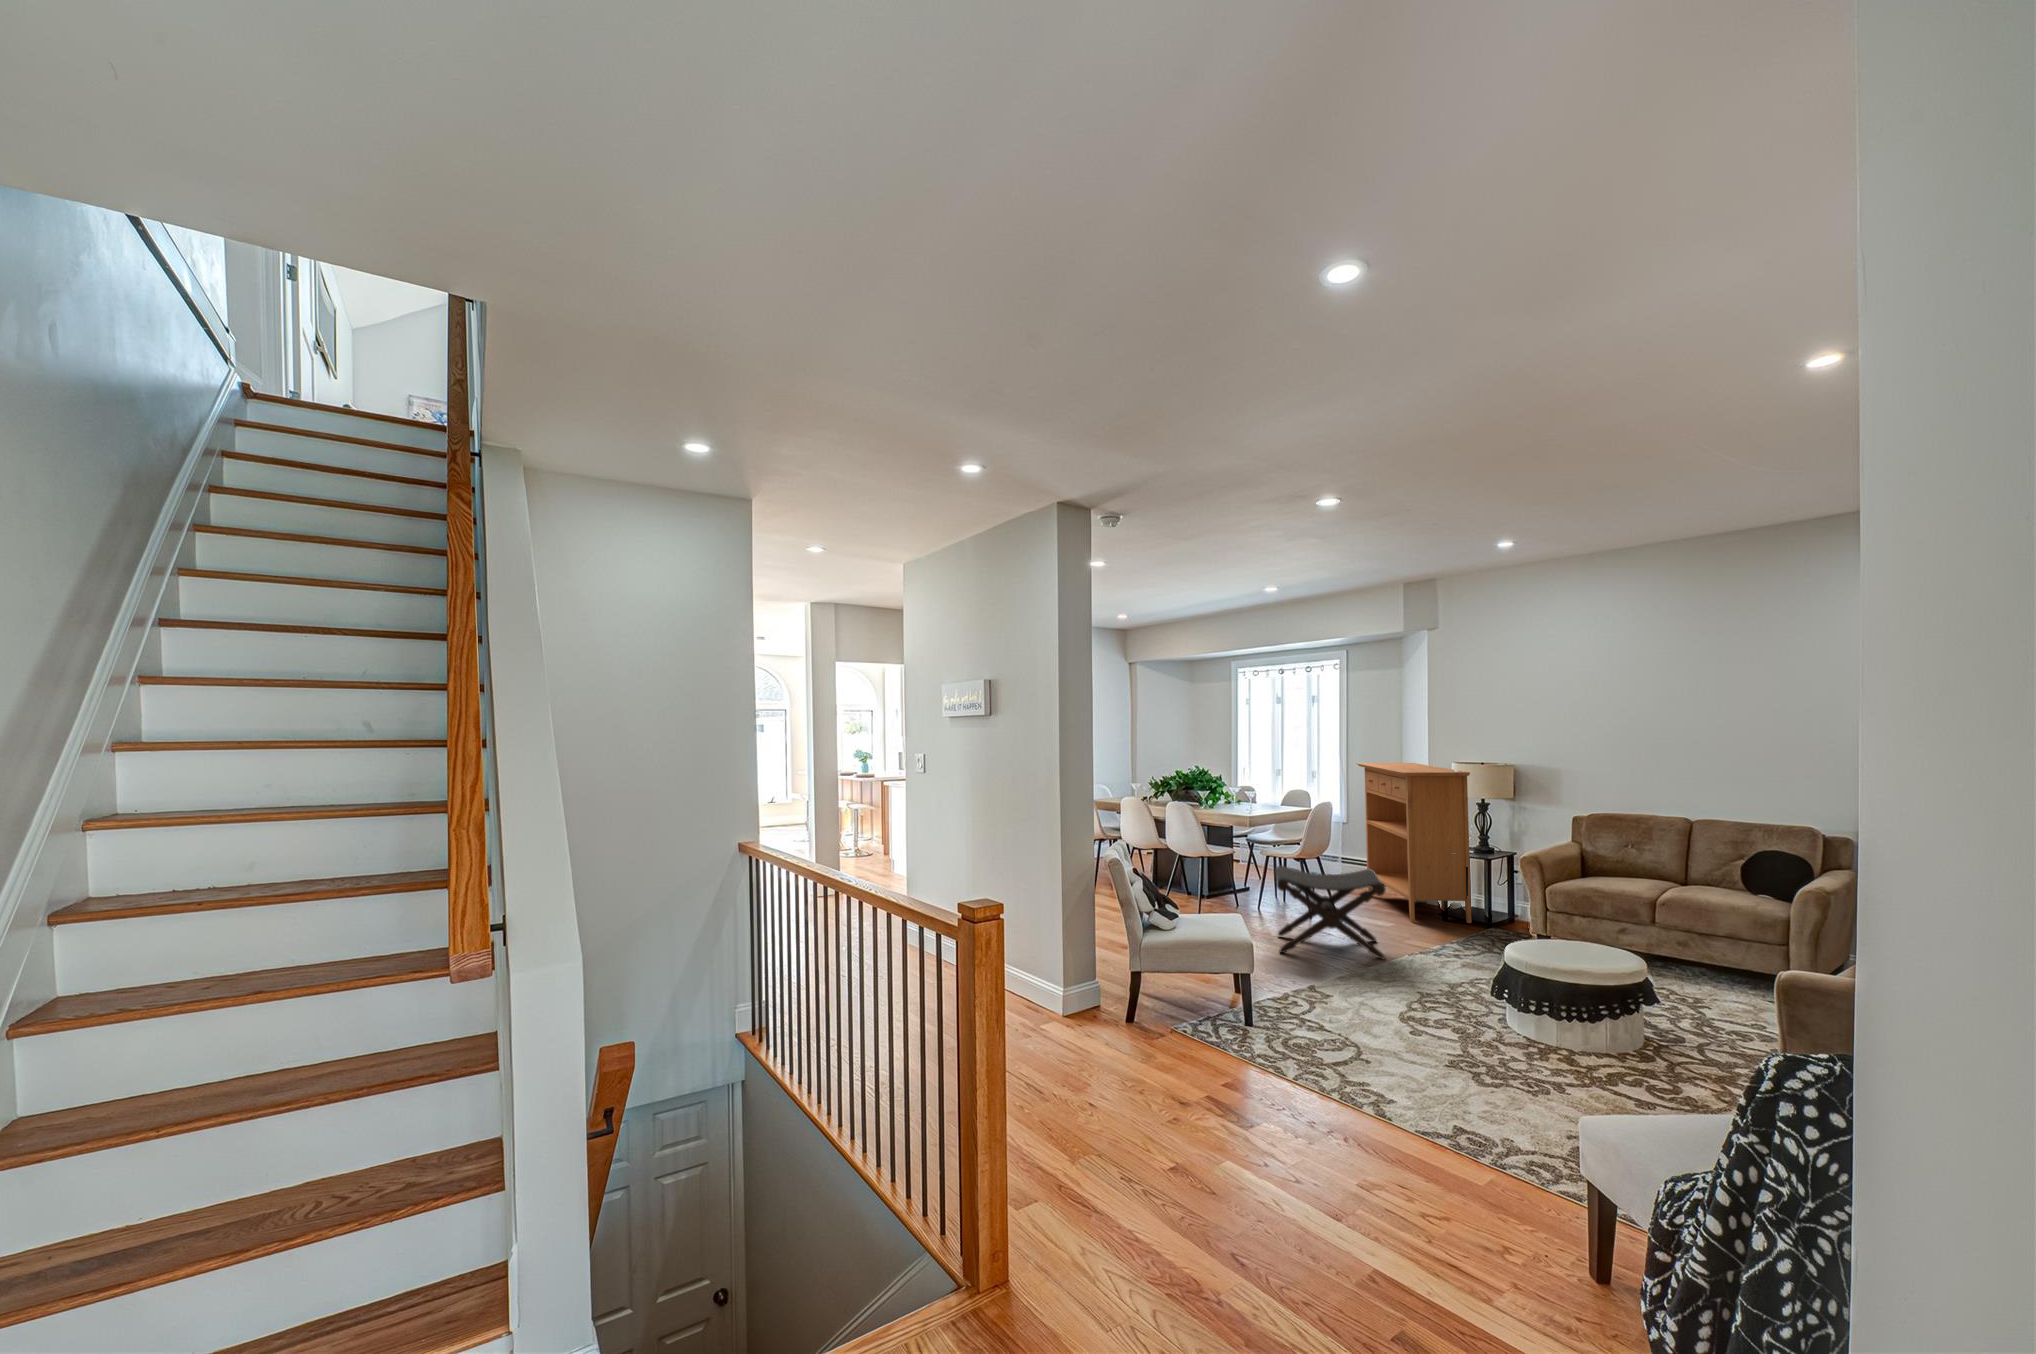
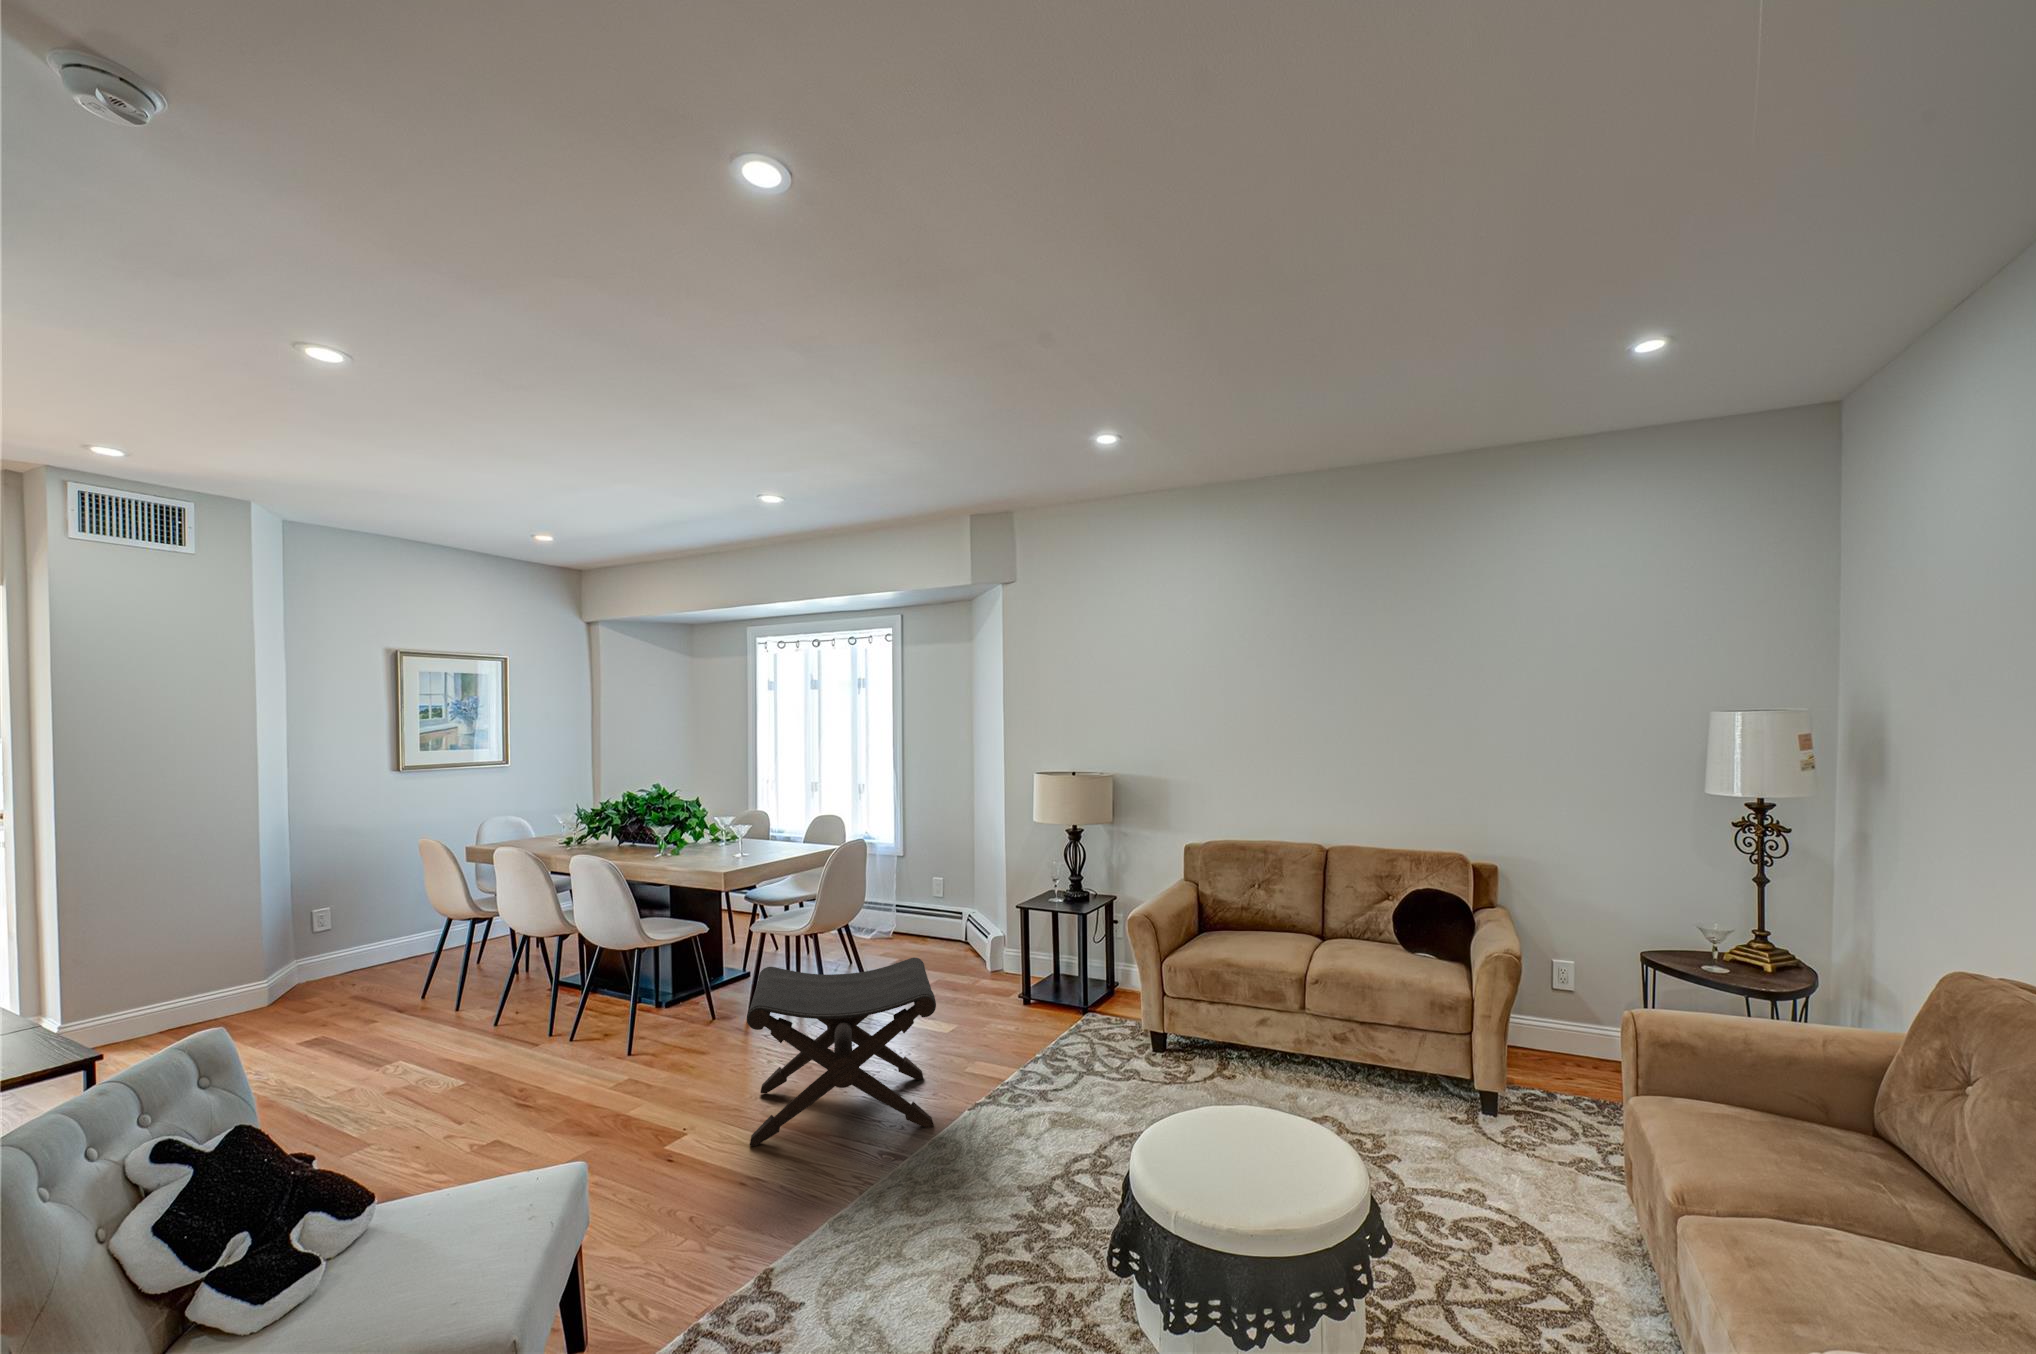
console table: present [1356,763,1471,923] -> none [910,771,1061,1021]

